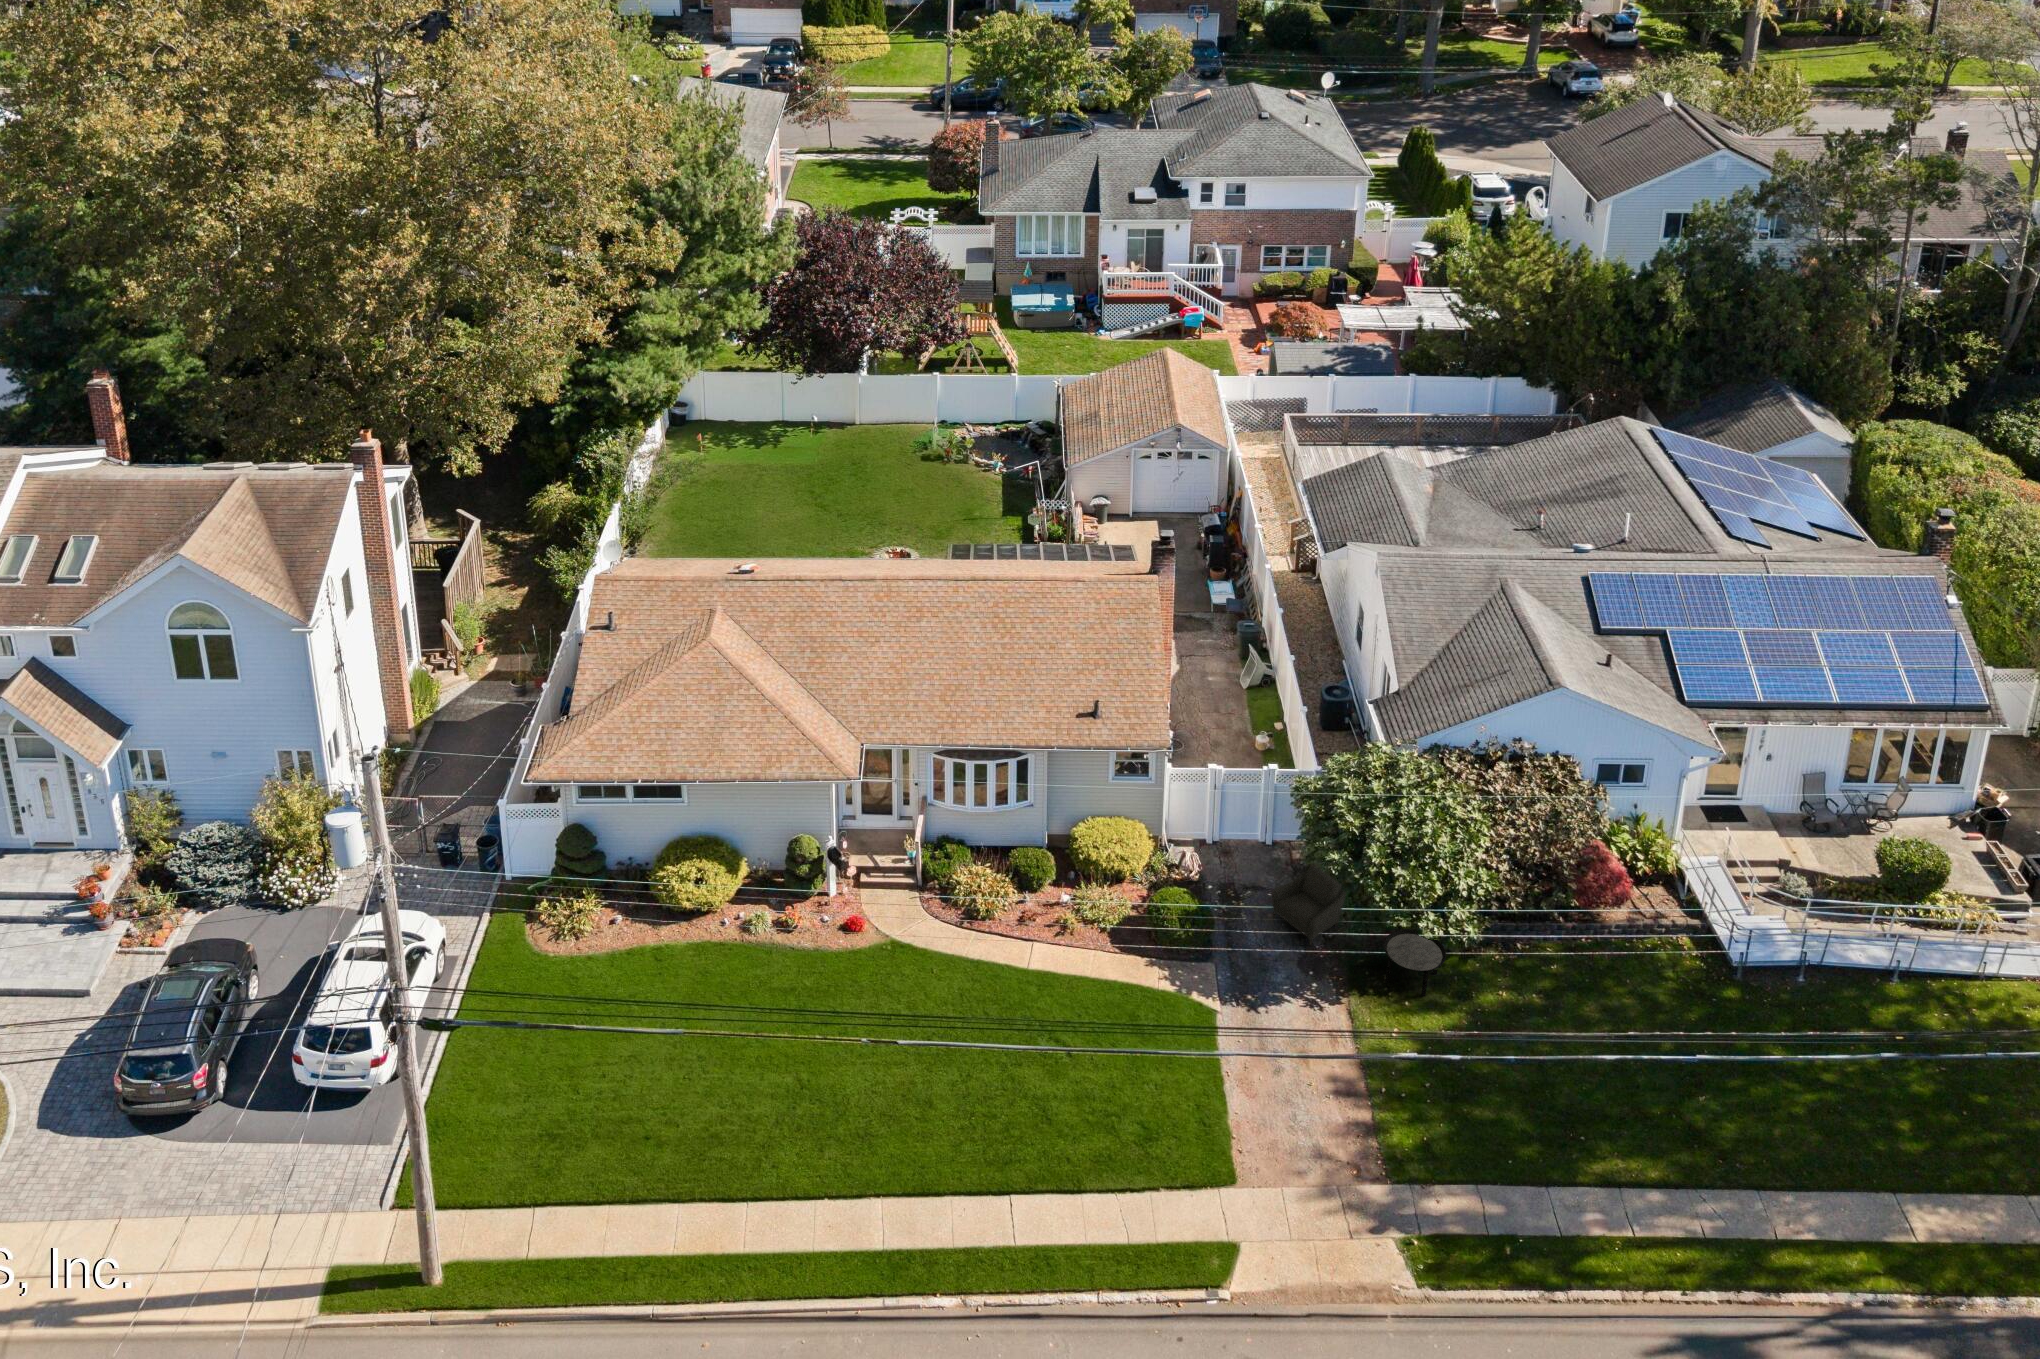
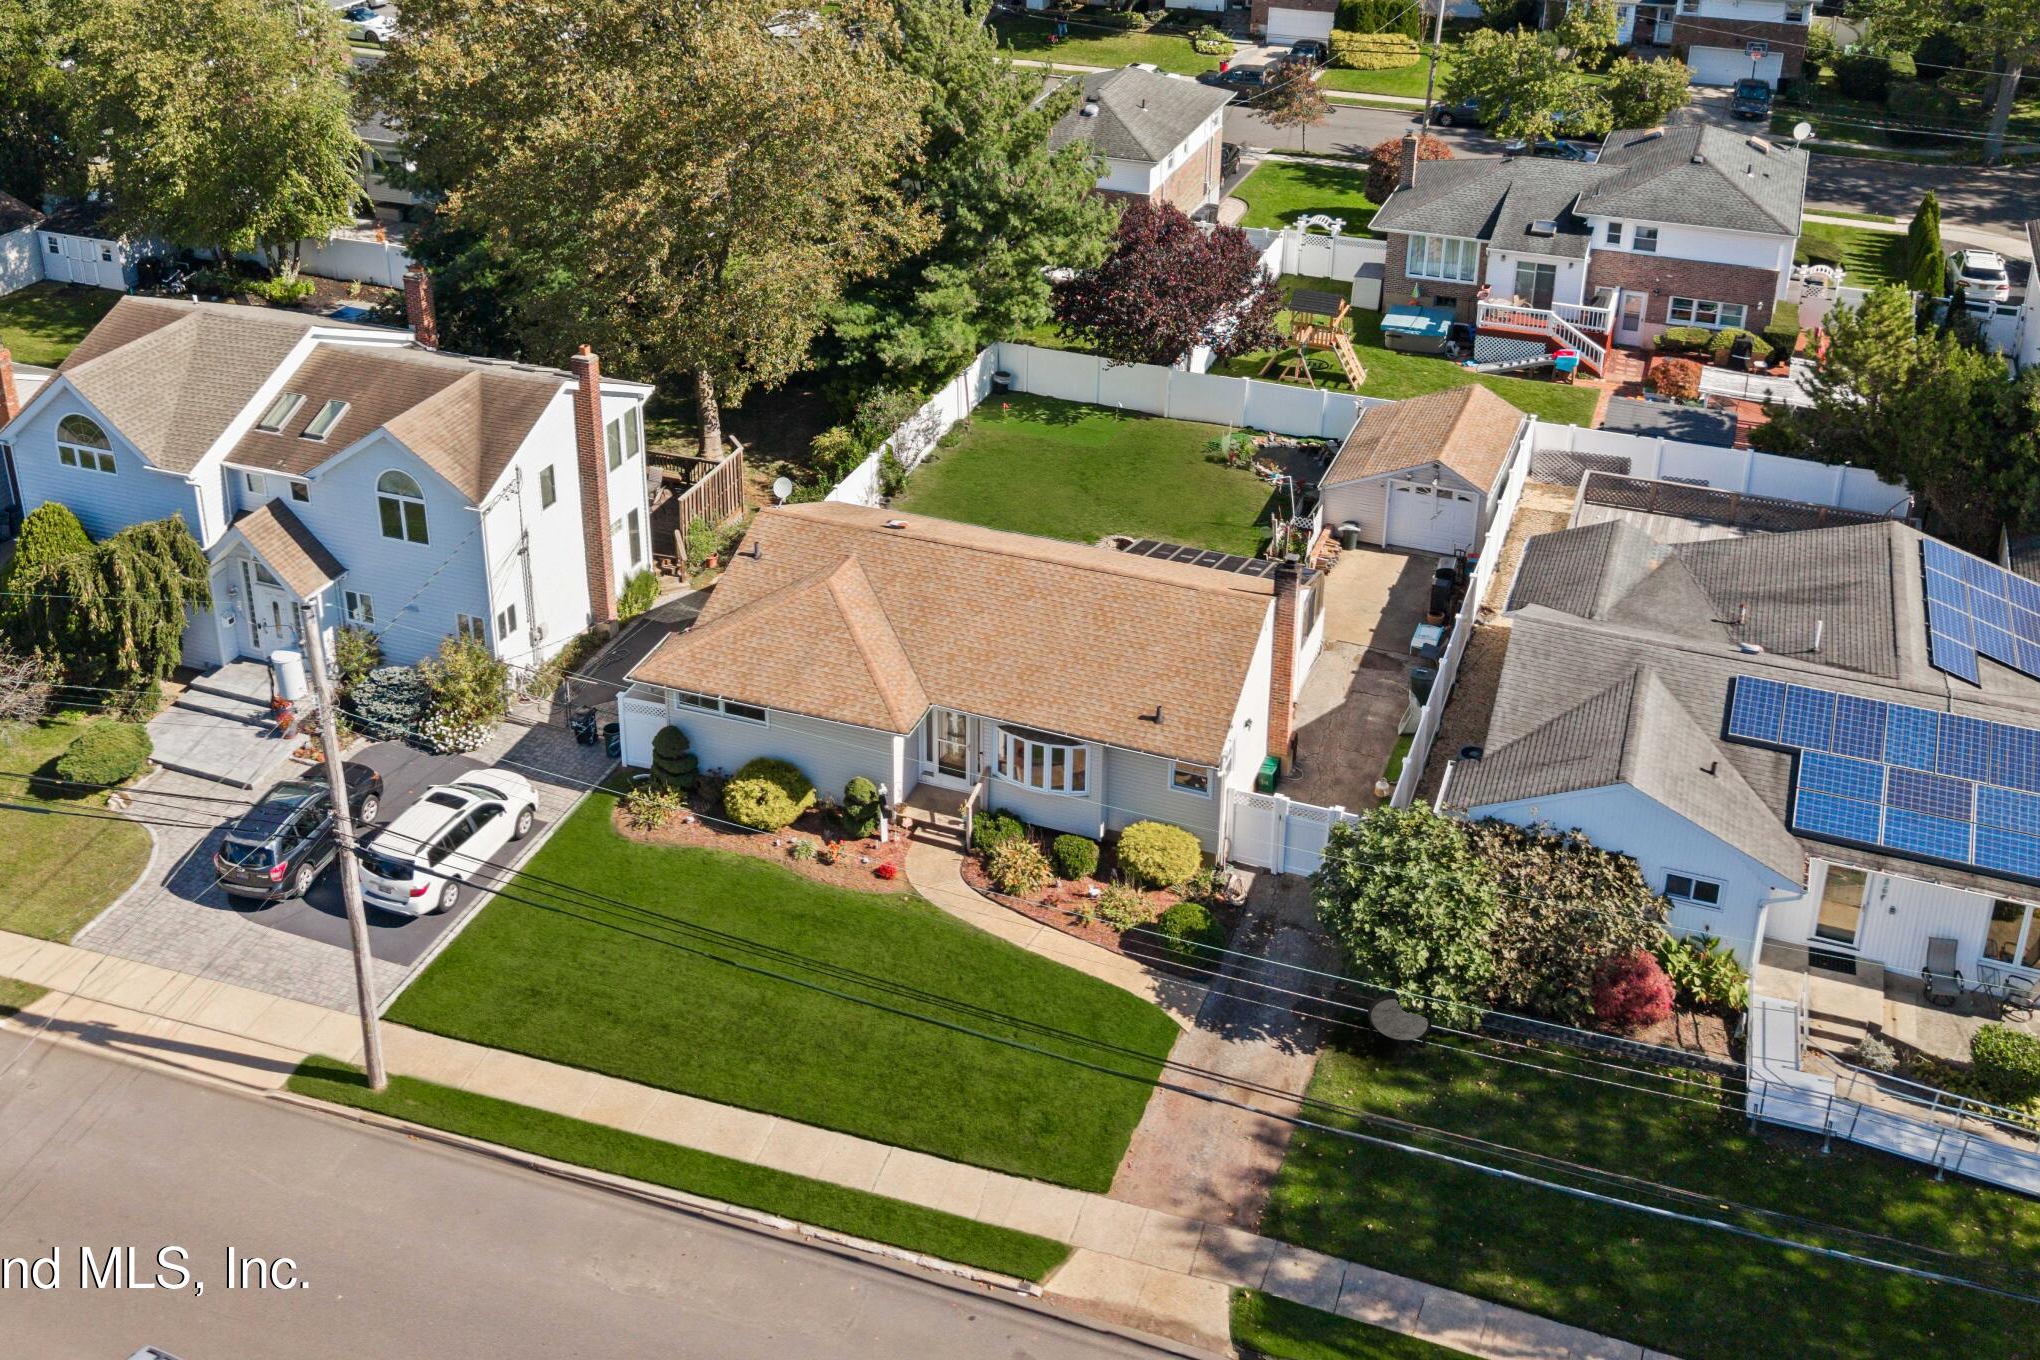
chair: present [1272,865,1346,944] -> none [1288,911,1362,991]

